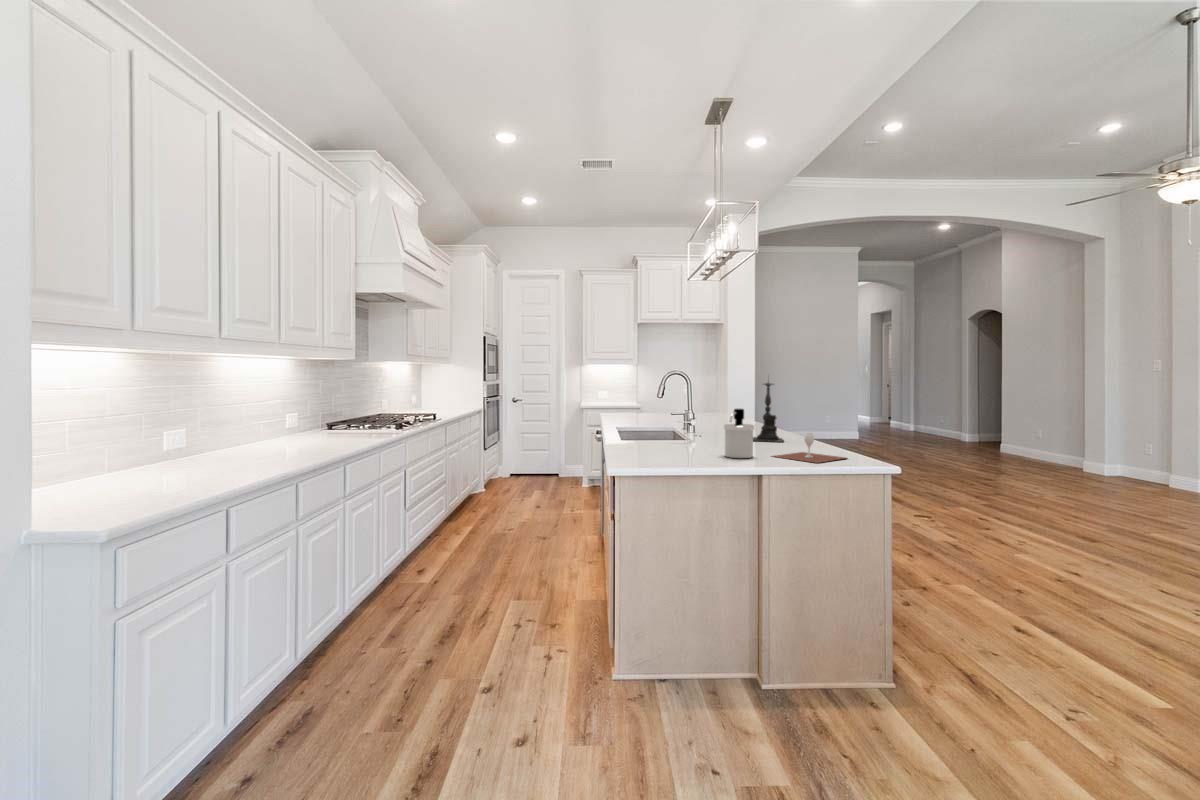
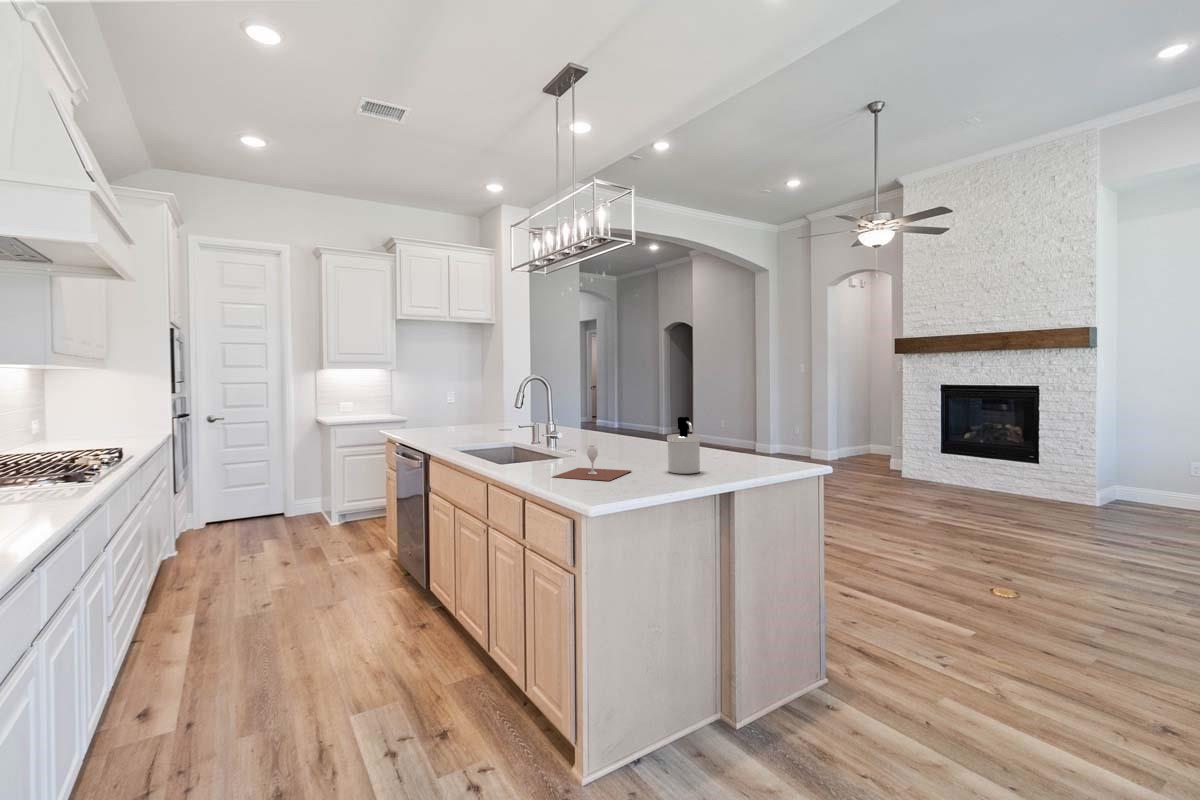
candle holder: present [753,382,783,442] -> none [627,378,672,452]
wine glass: present [773,433,845,463] -> present [553,446,631,481]

